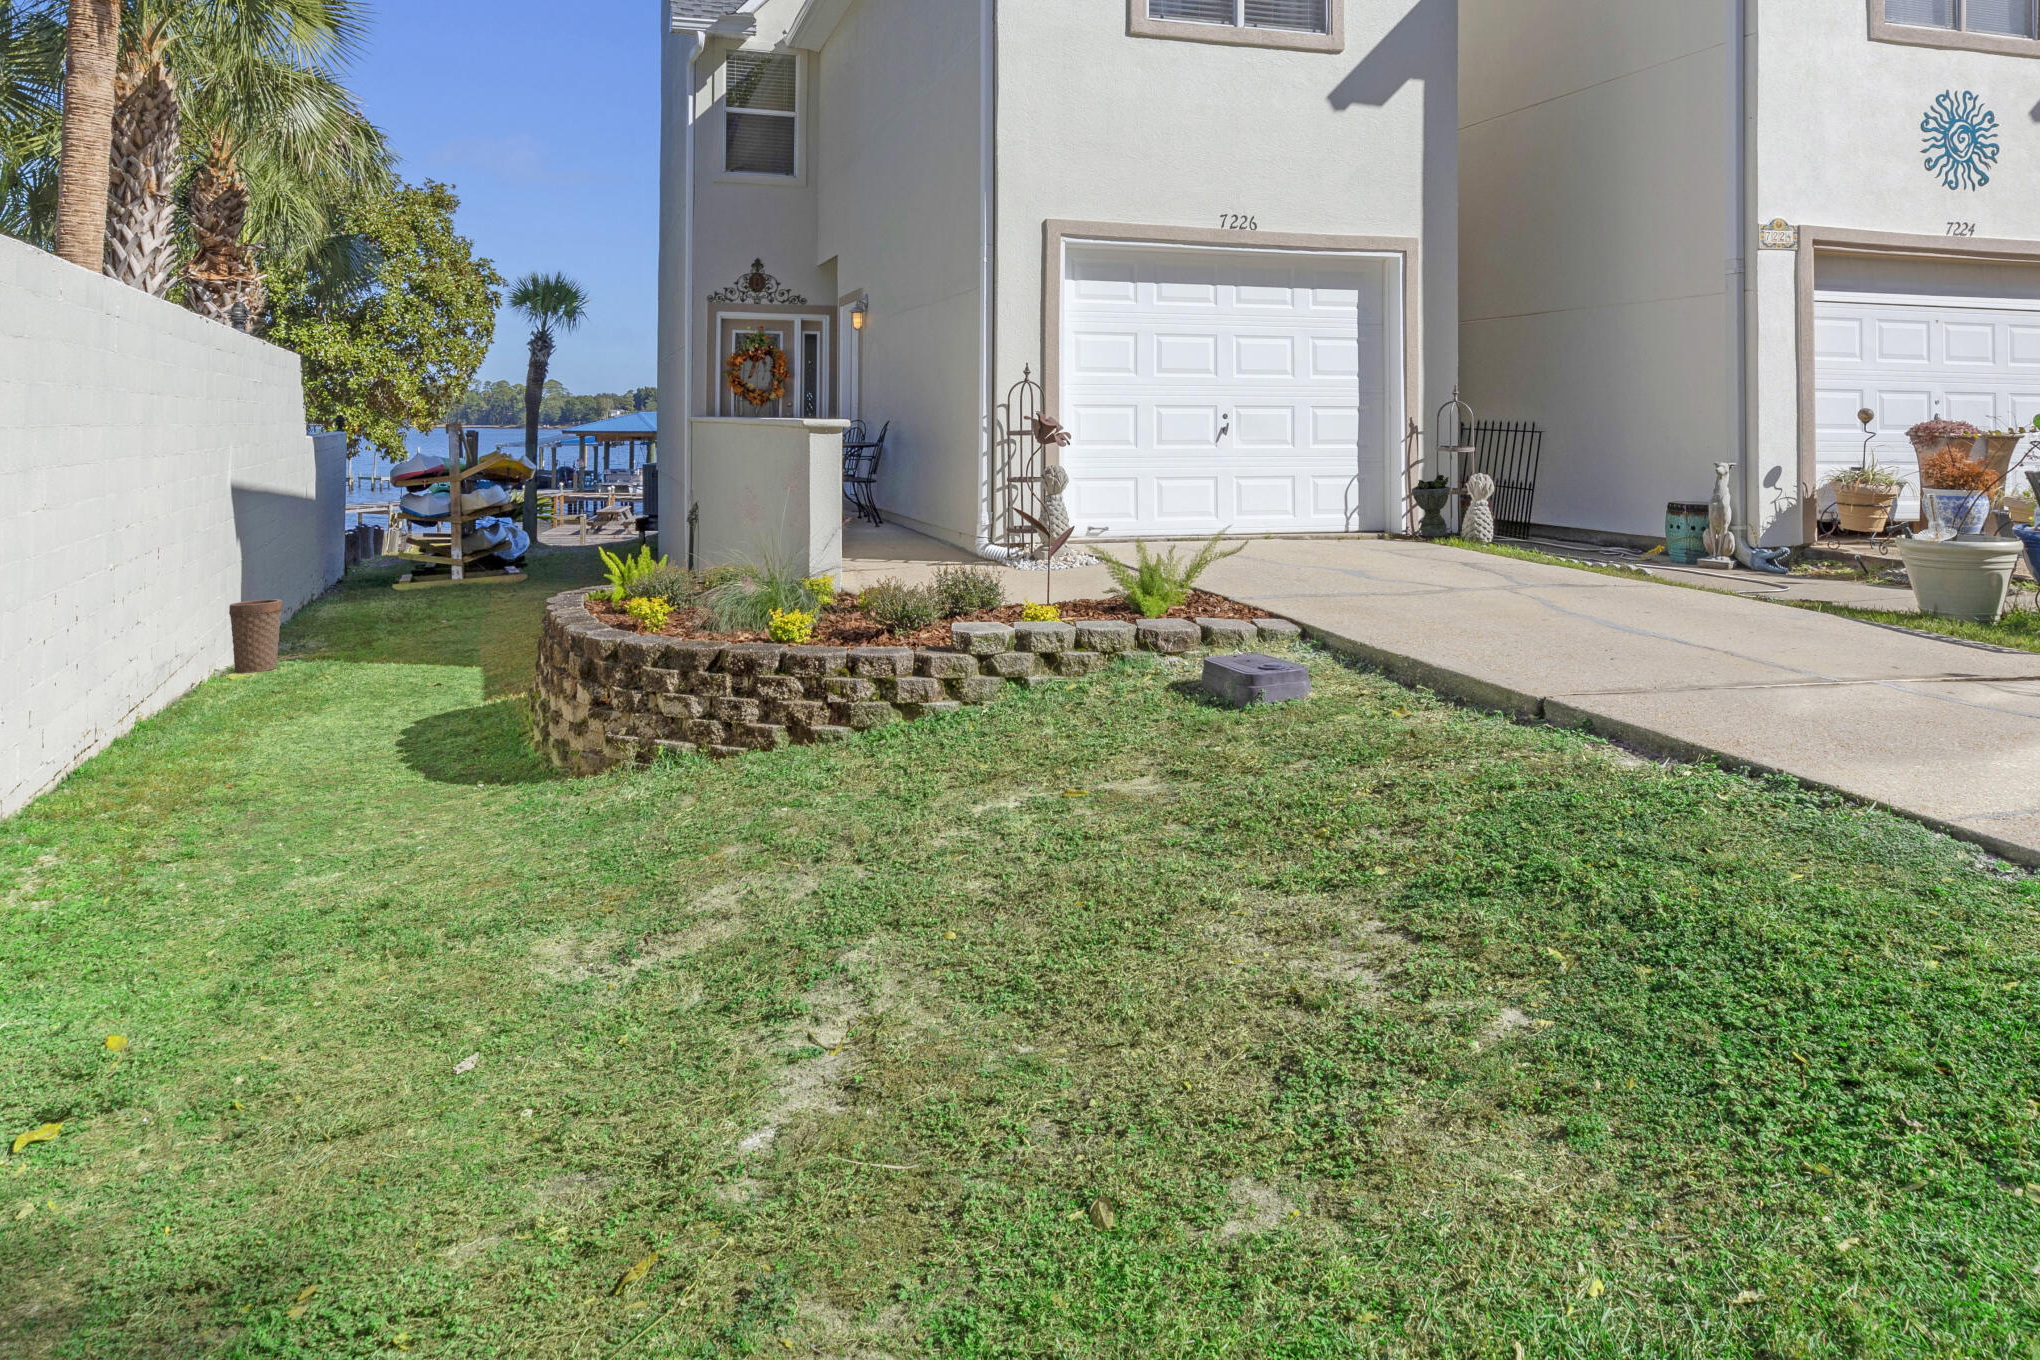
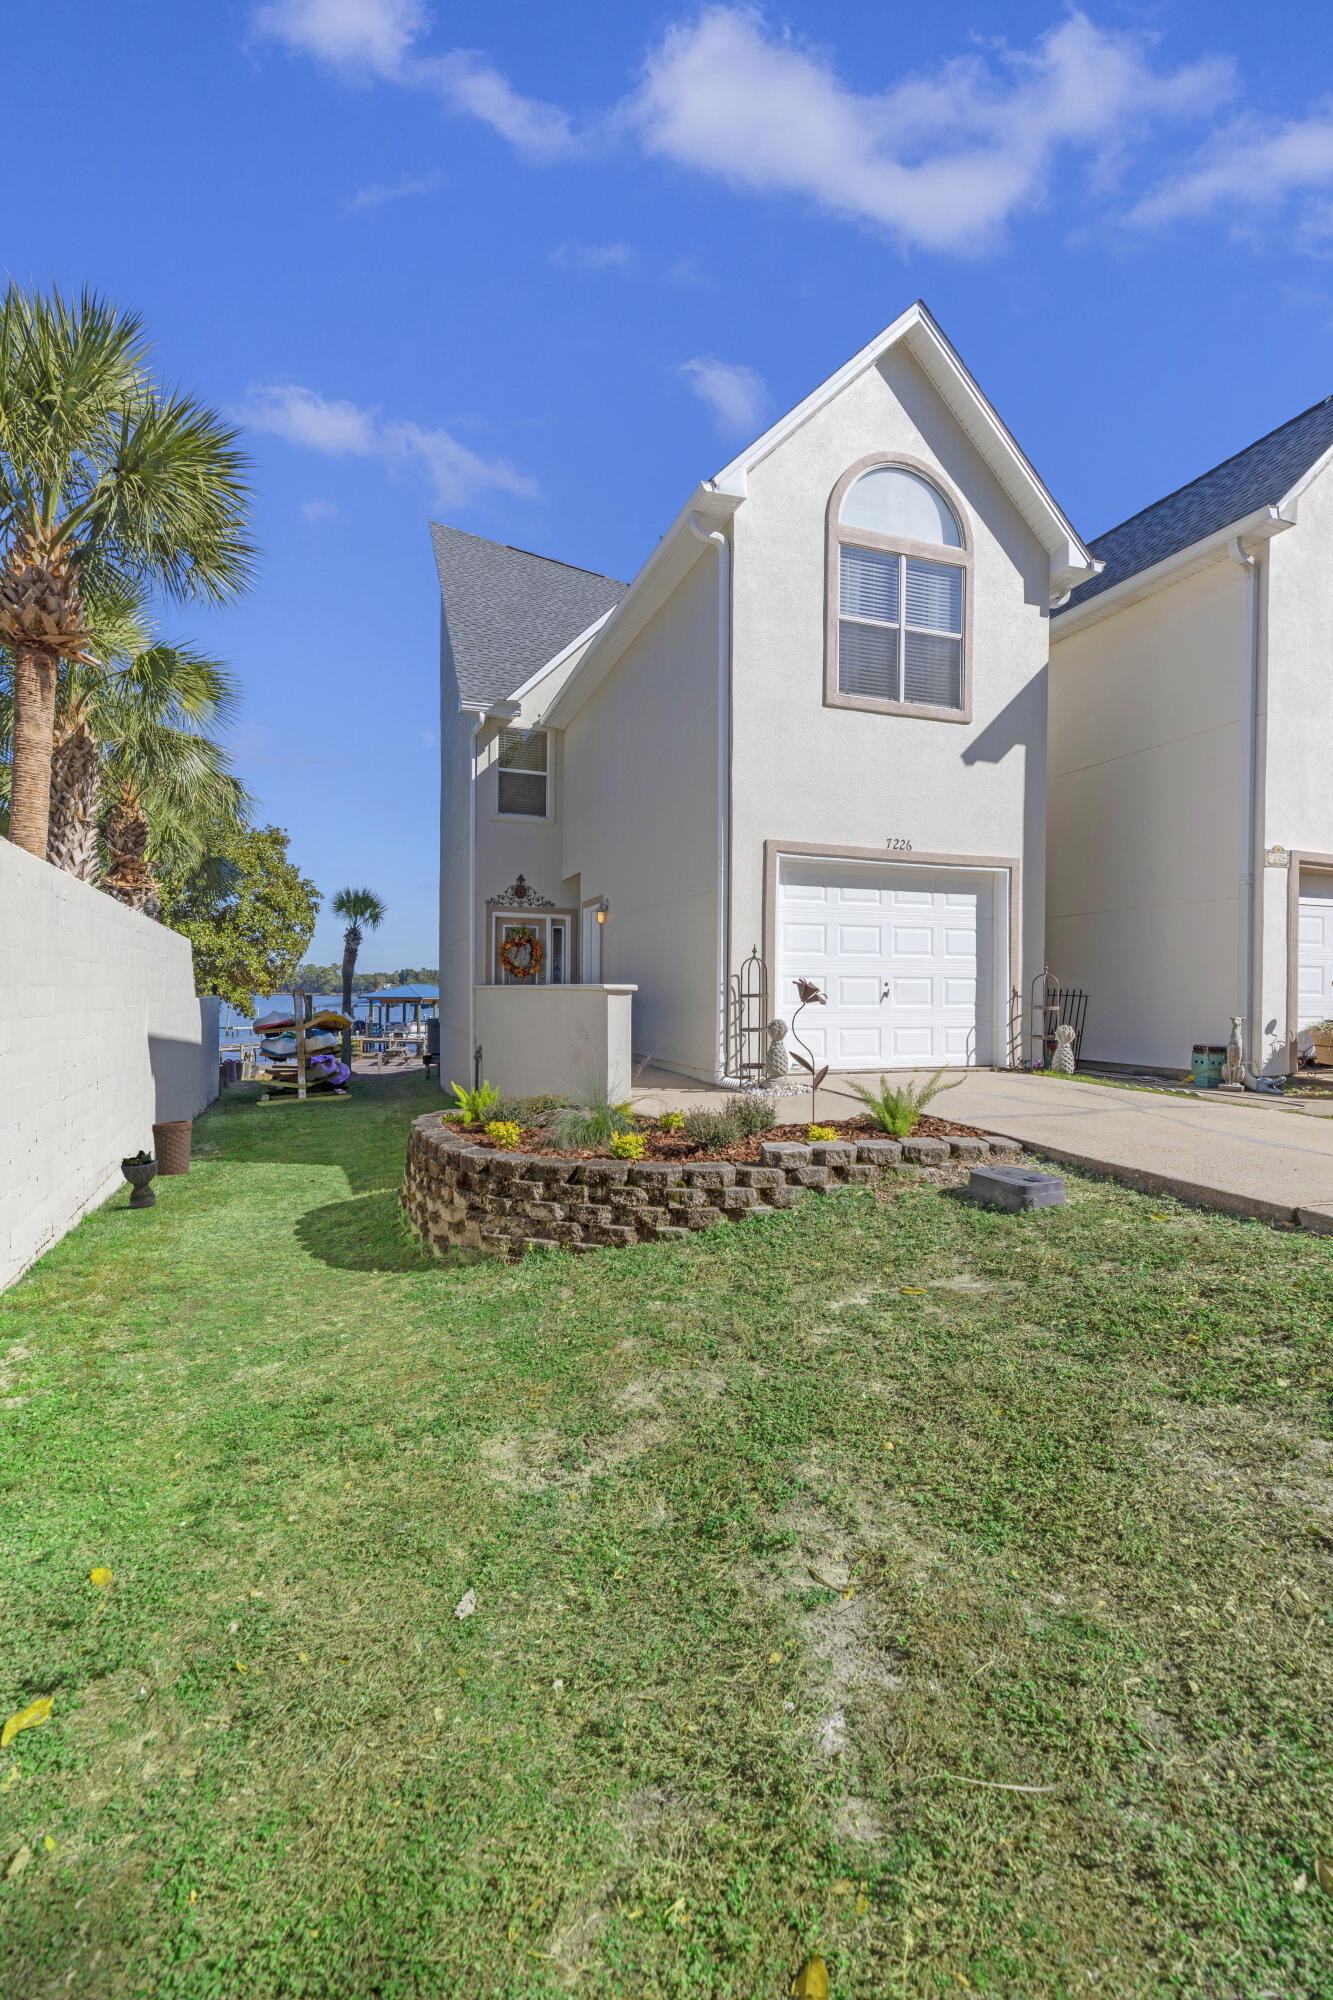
planter: present [1412,475,1450,537] -> present [121,1150,158,1208]

